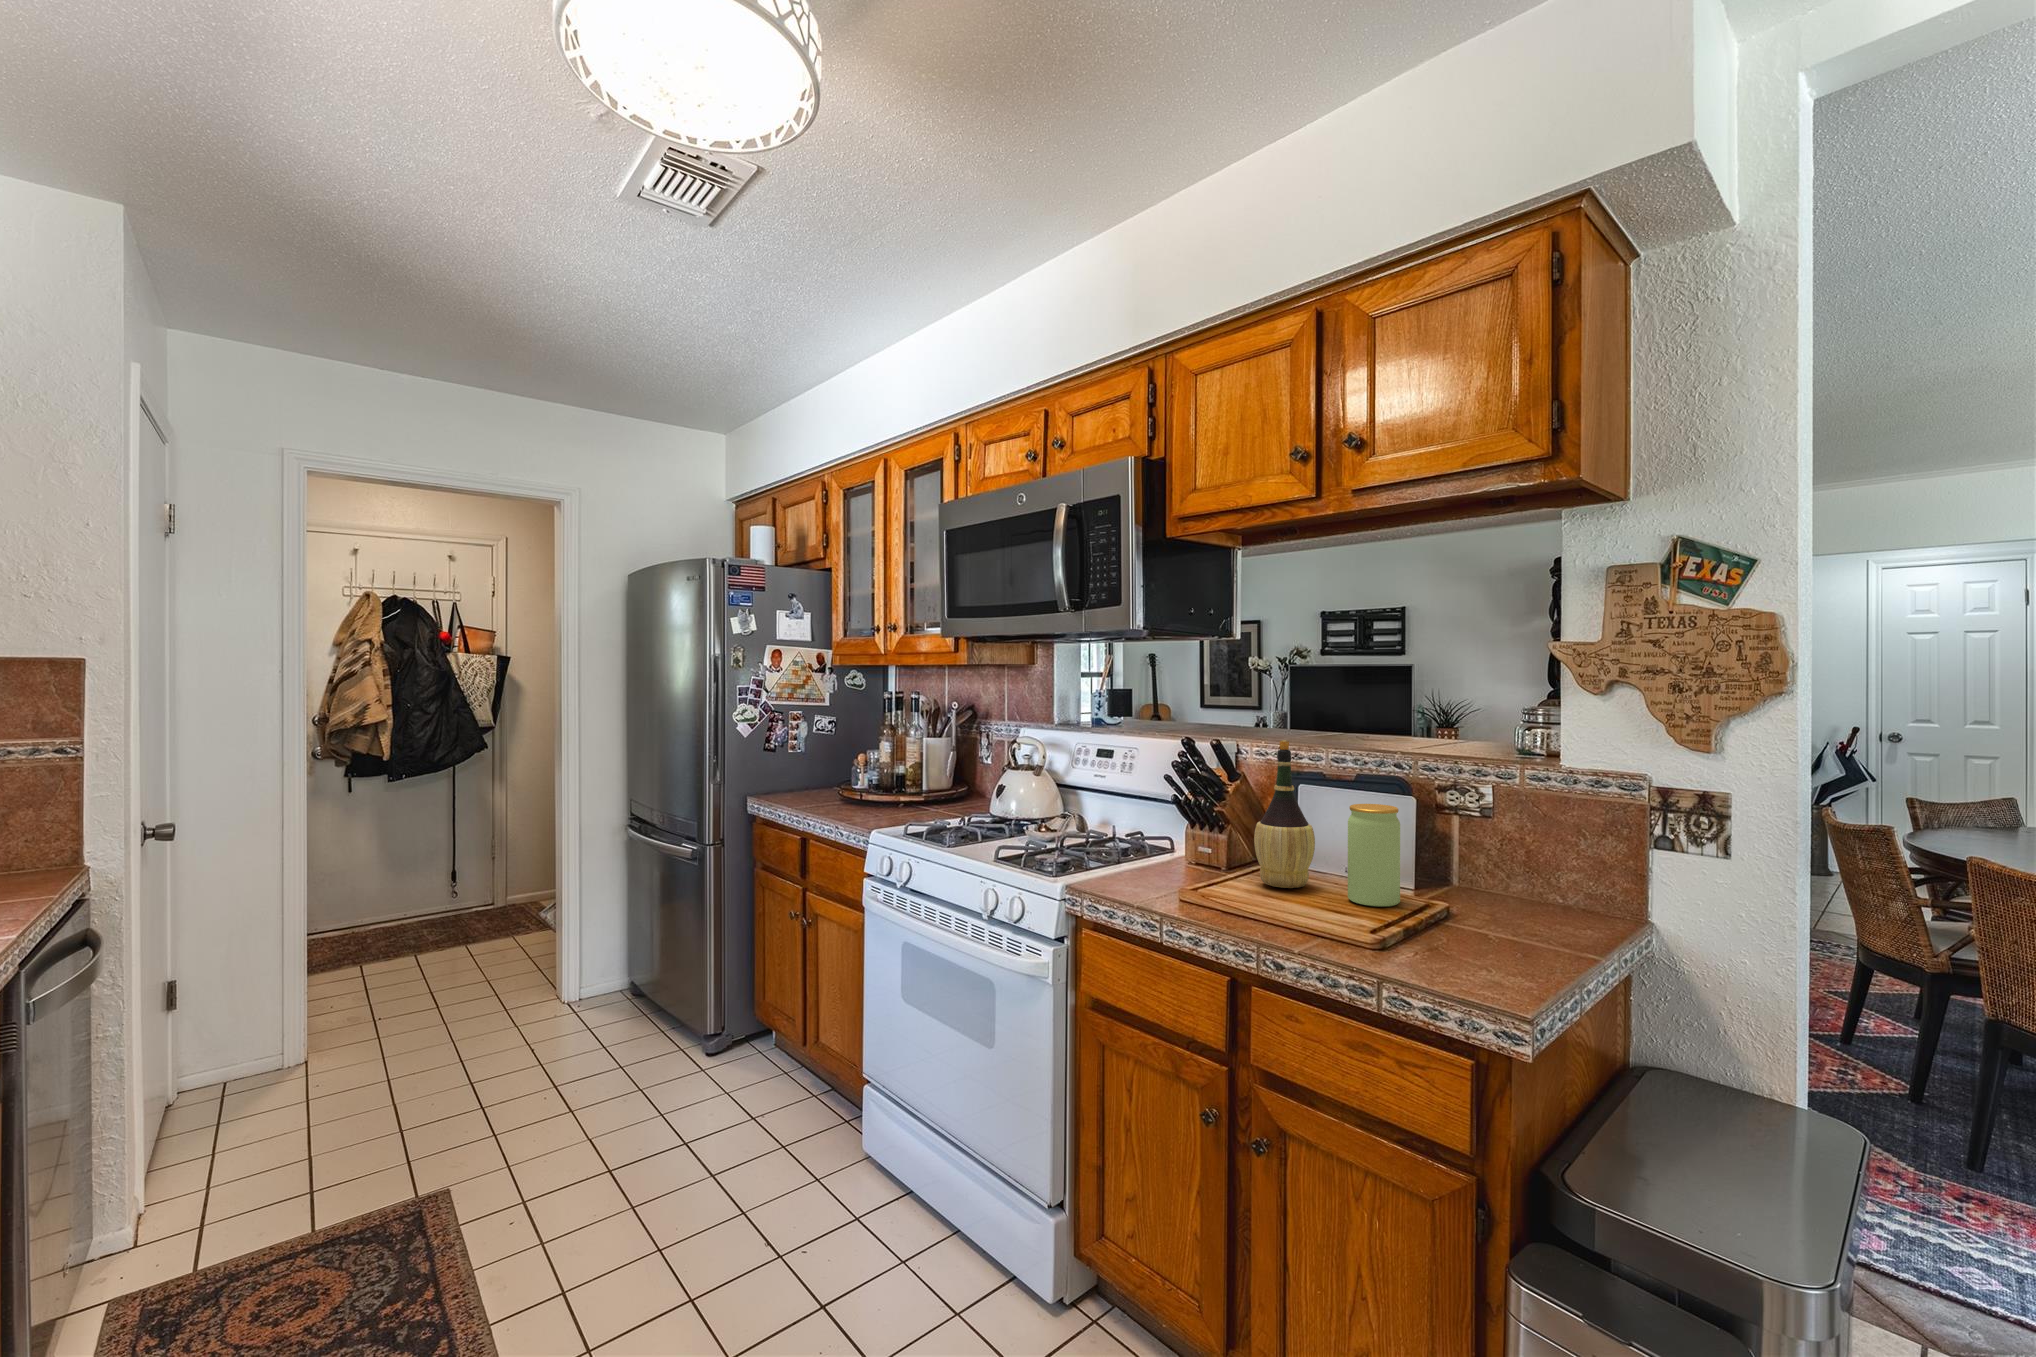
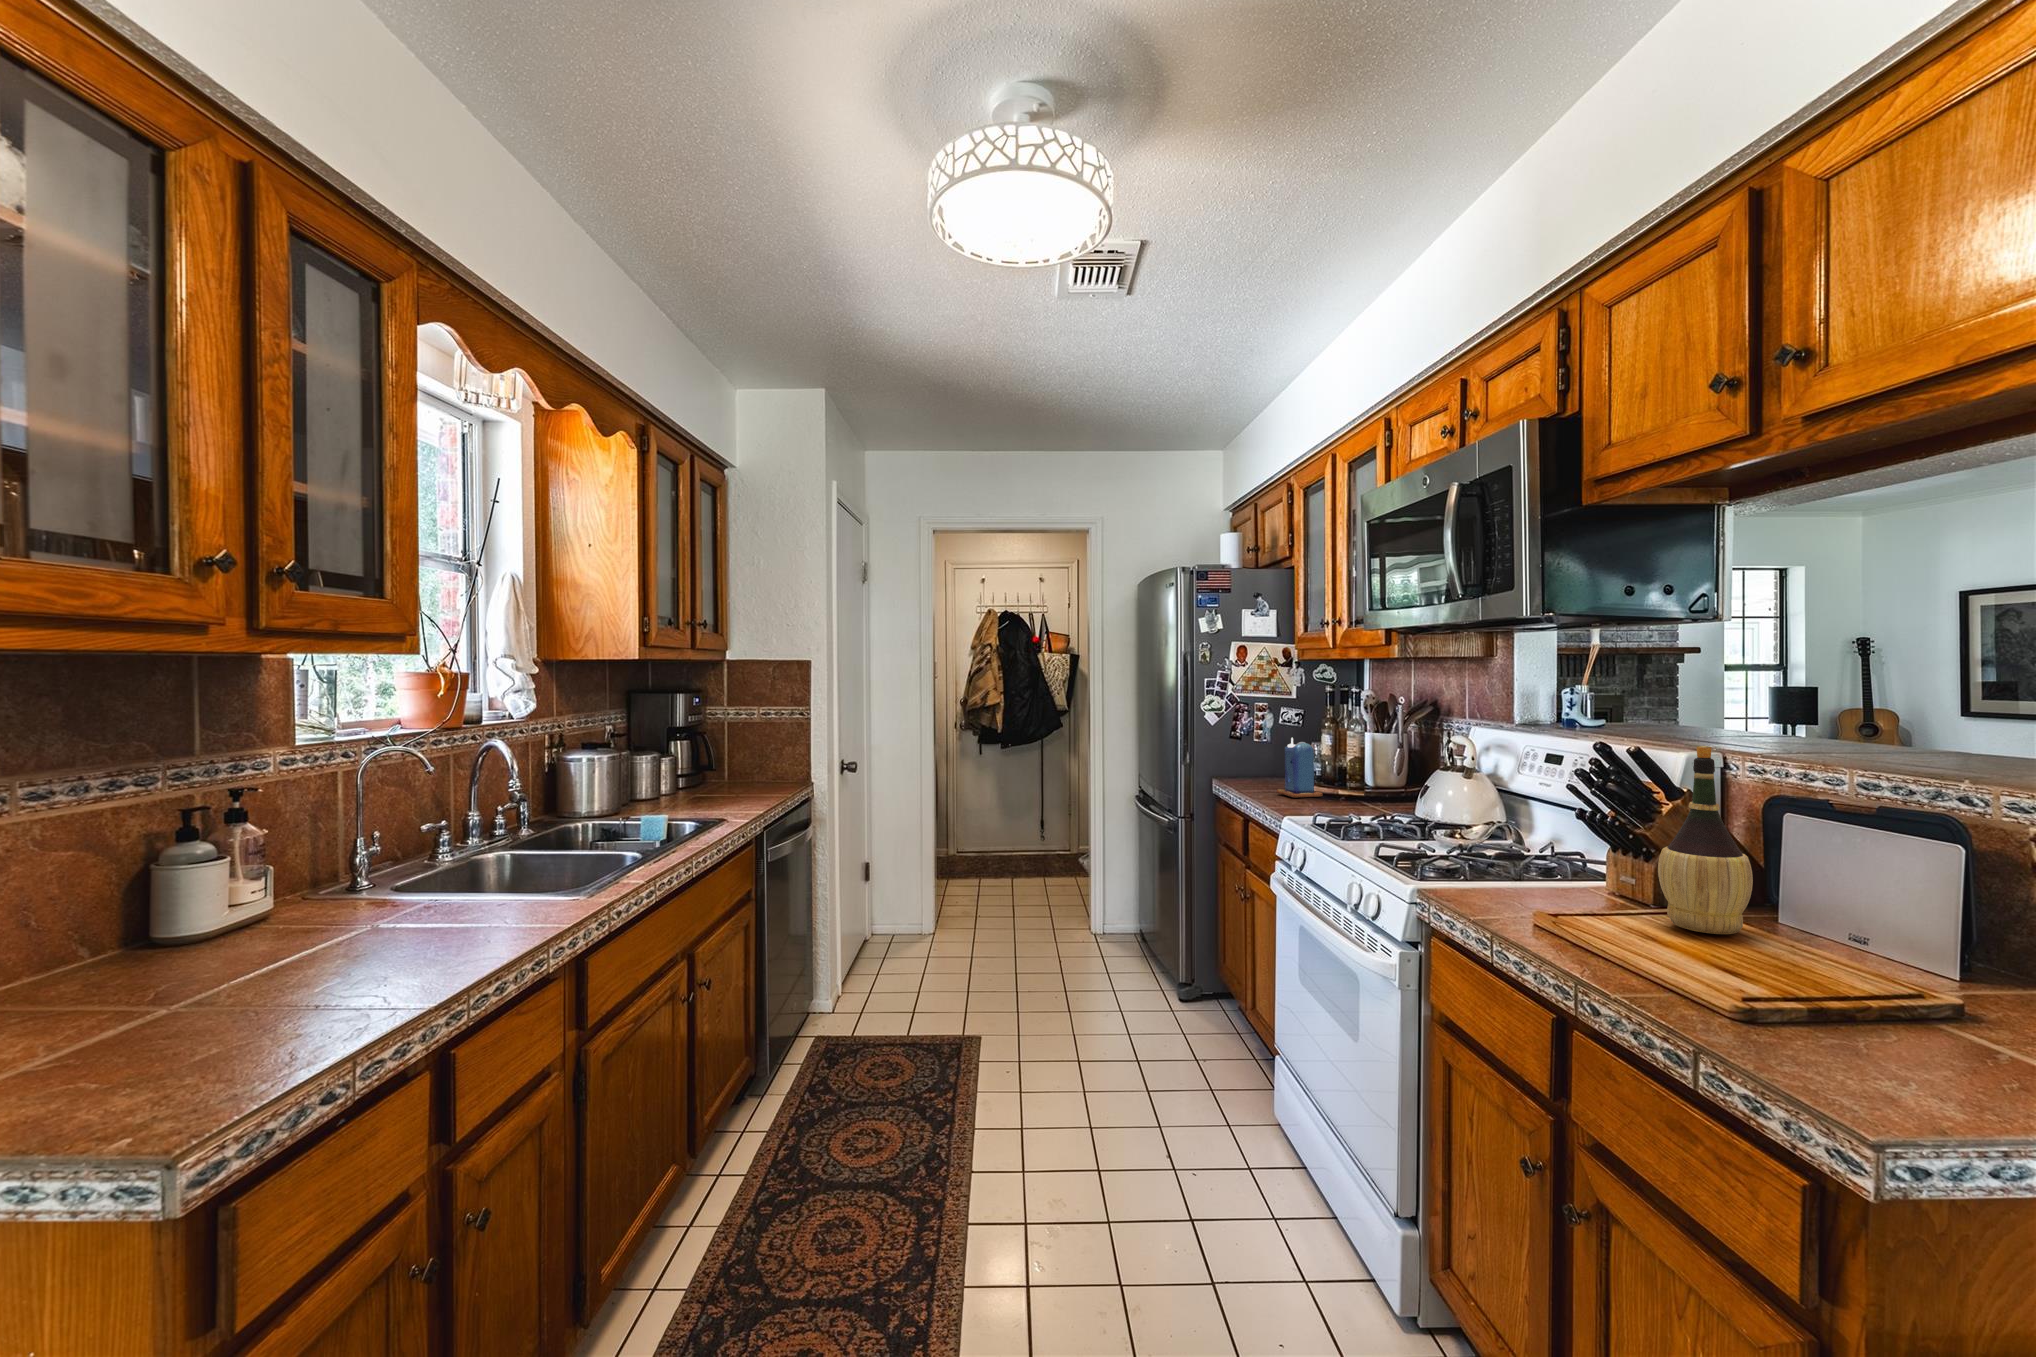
candle: none [829,747,876,810] -> present [1277,738,1322,798]
jar: present [1348,804,1400,907] -> none [1781,835,1872,978]

